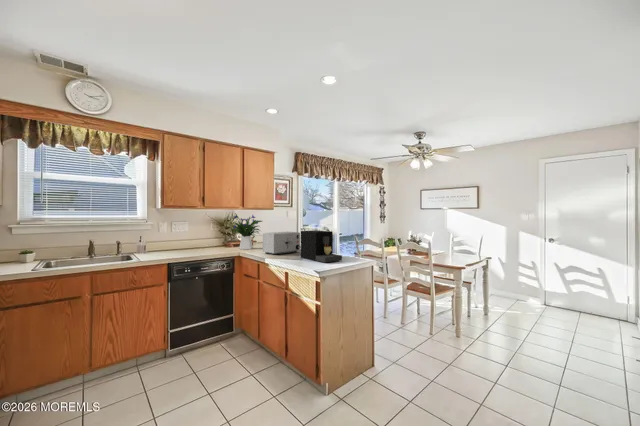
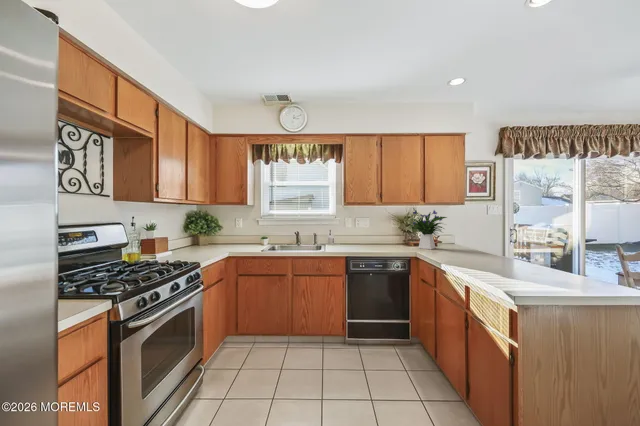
coffee maker: present [301,230,342,262] -> none [495,232,578,286]
toaster: present [263,232,300,255] -> none [442,231,499,260]

